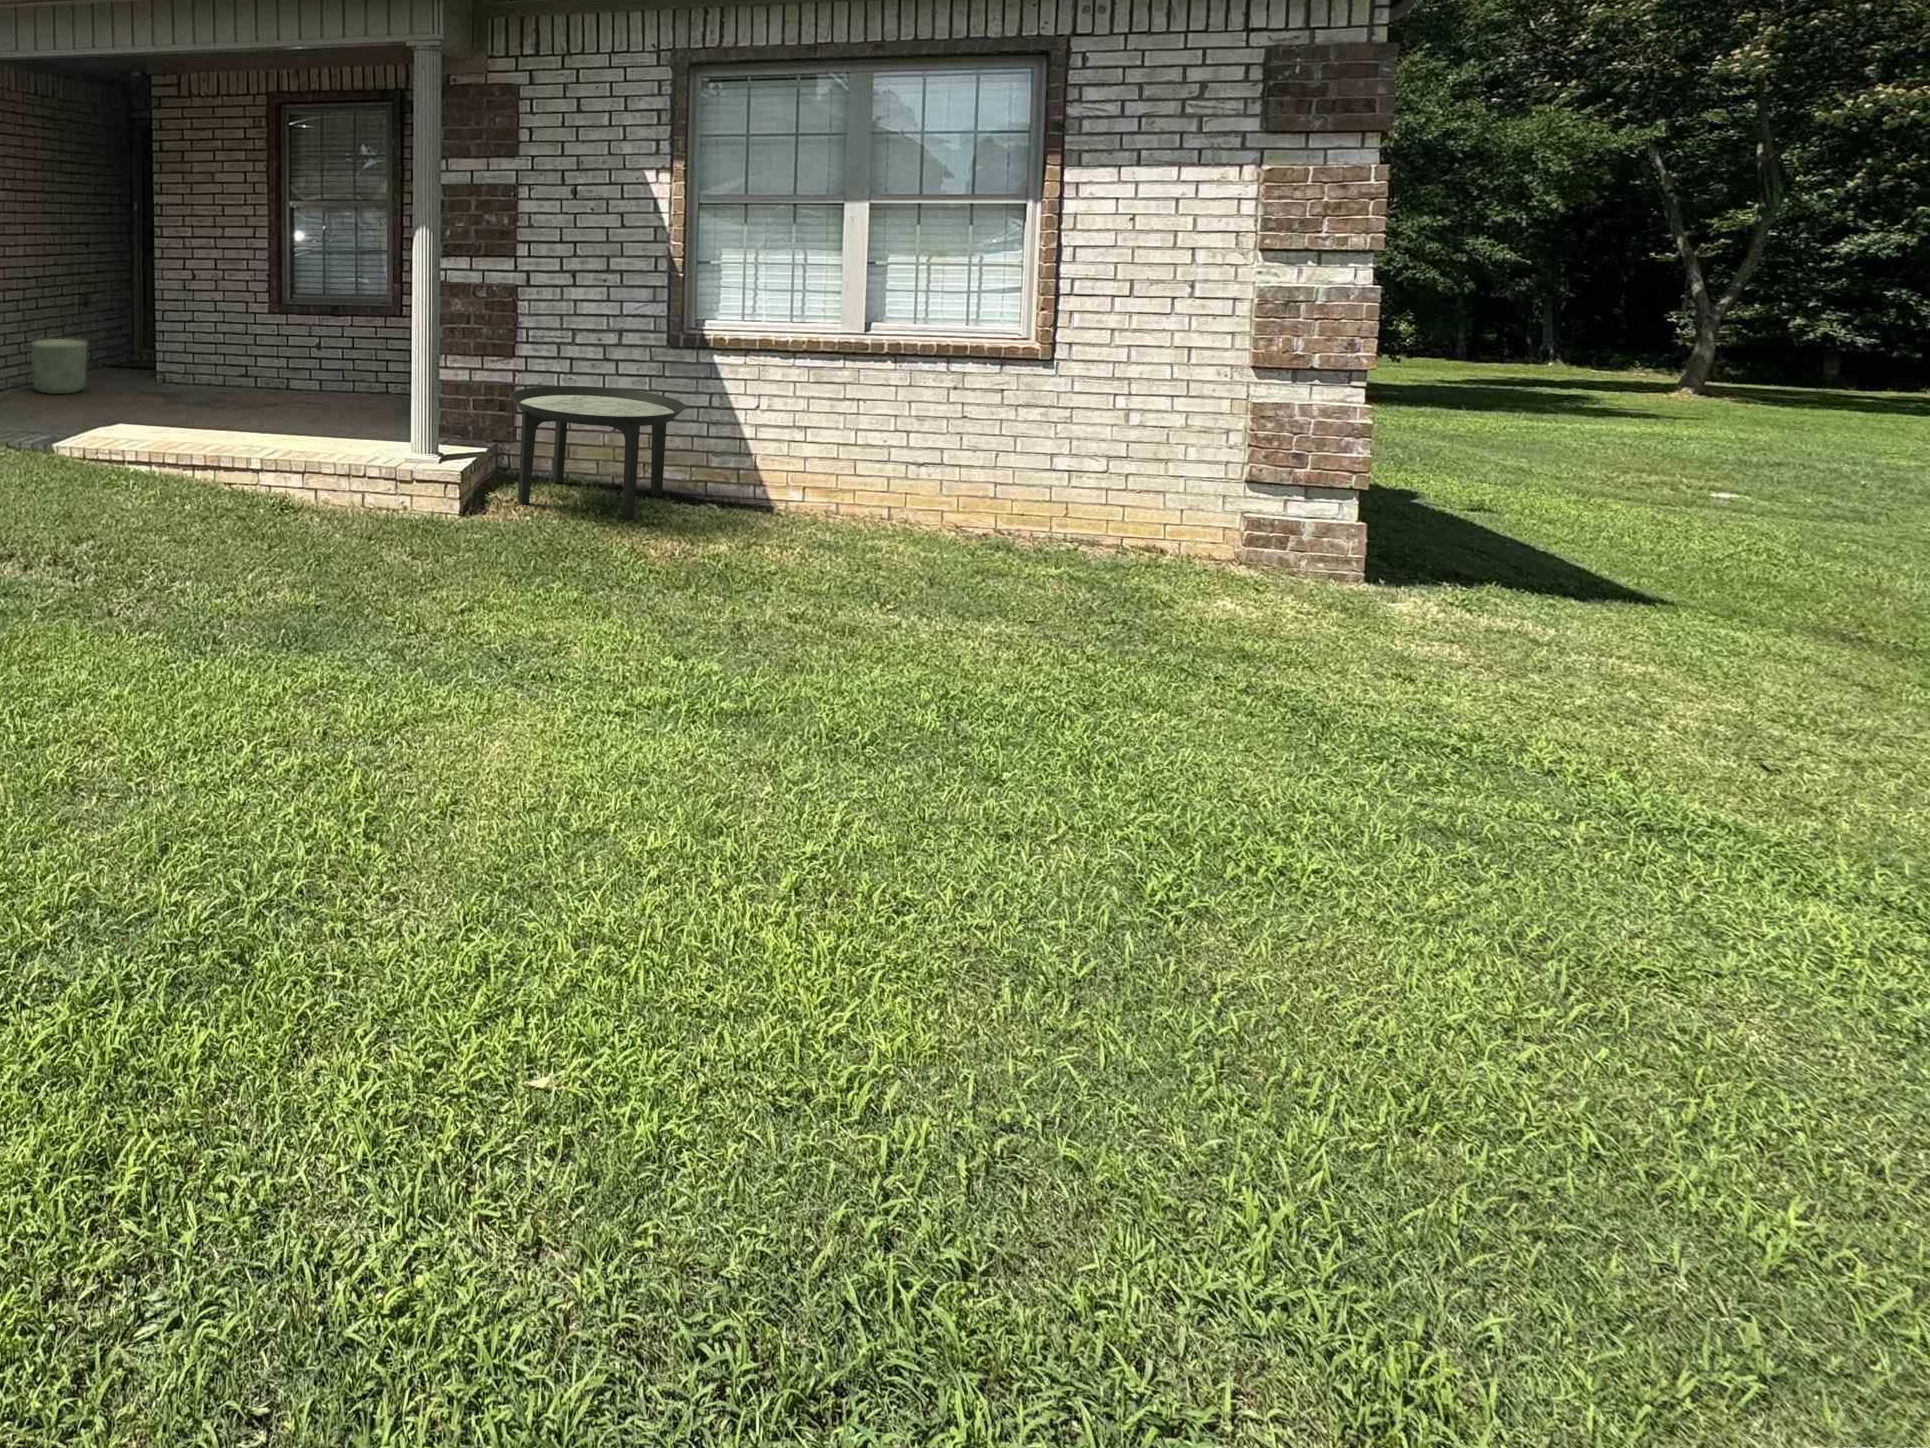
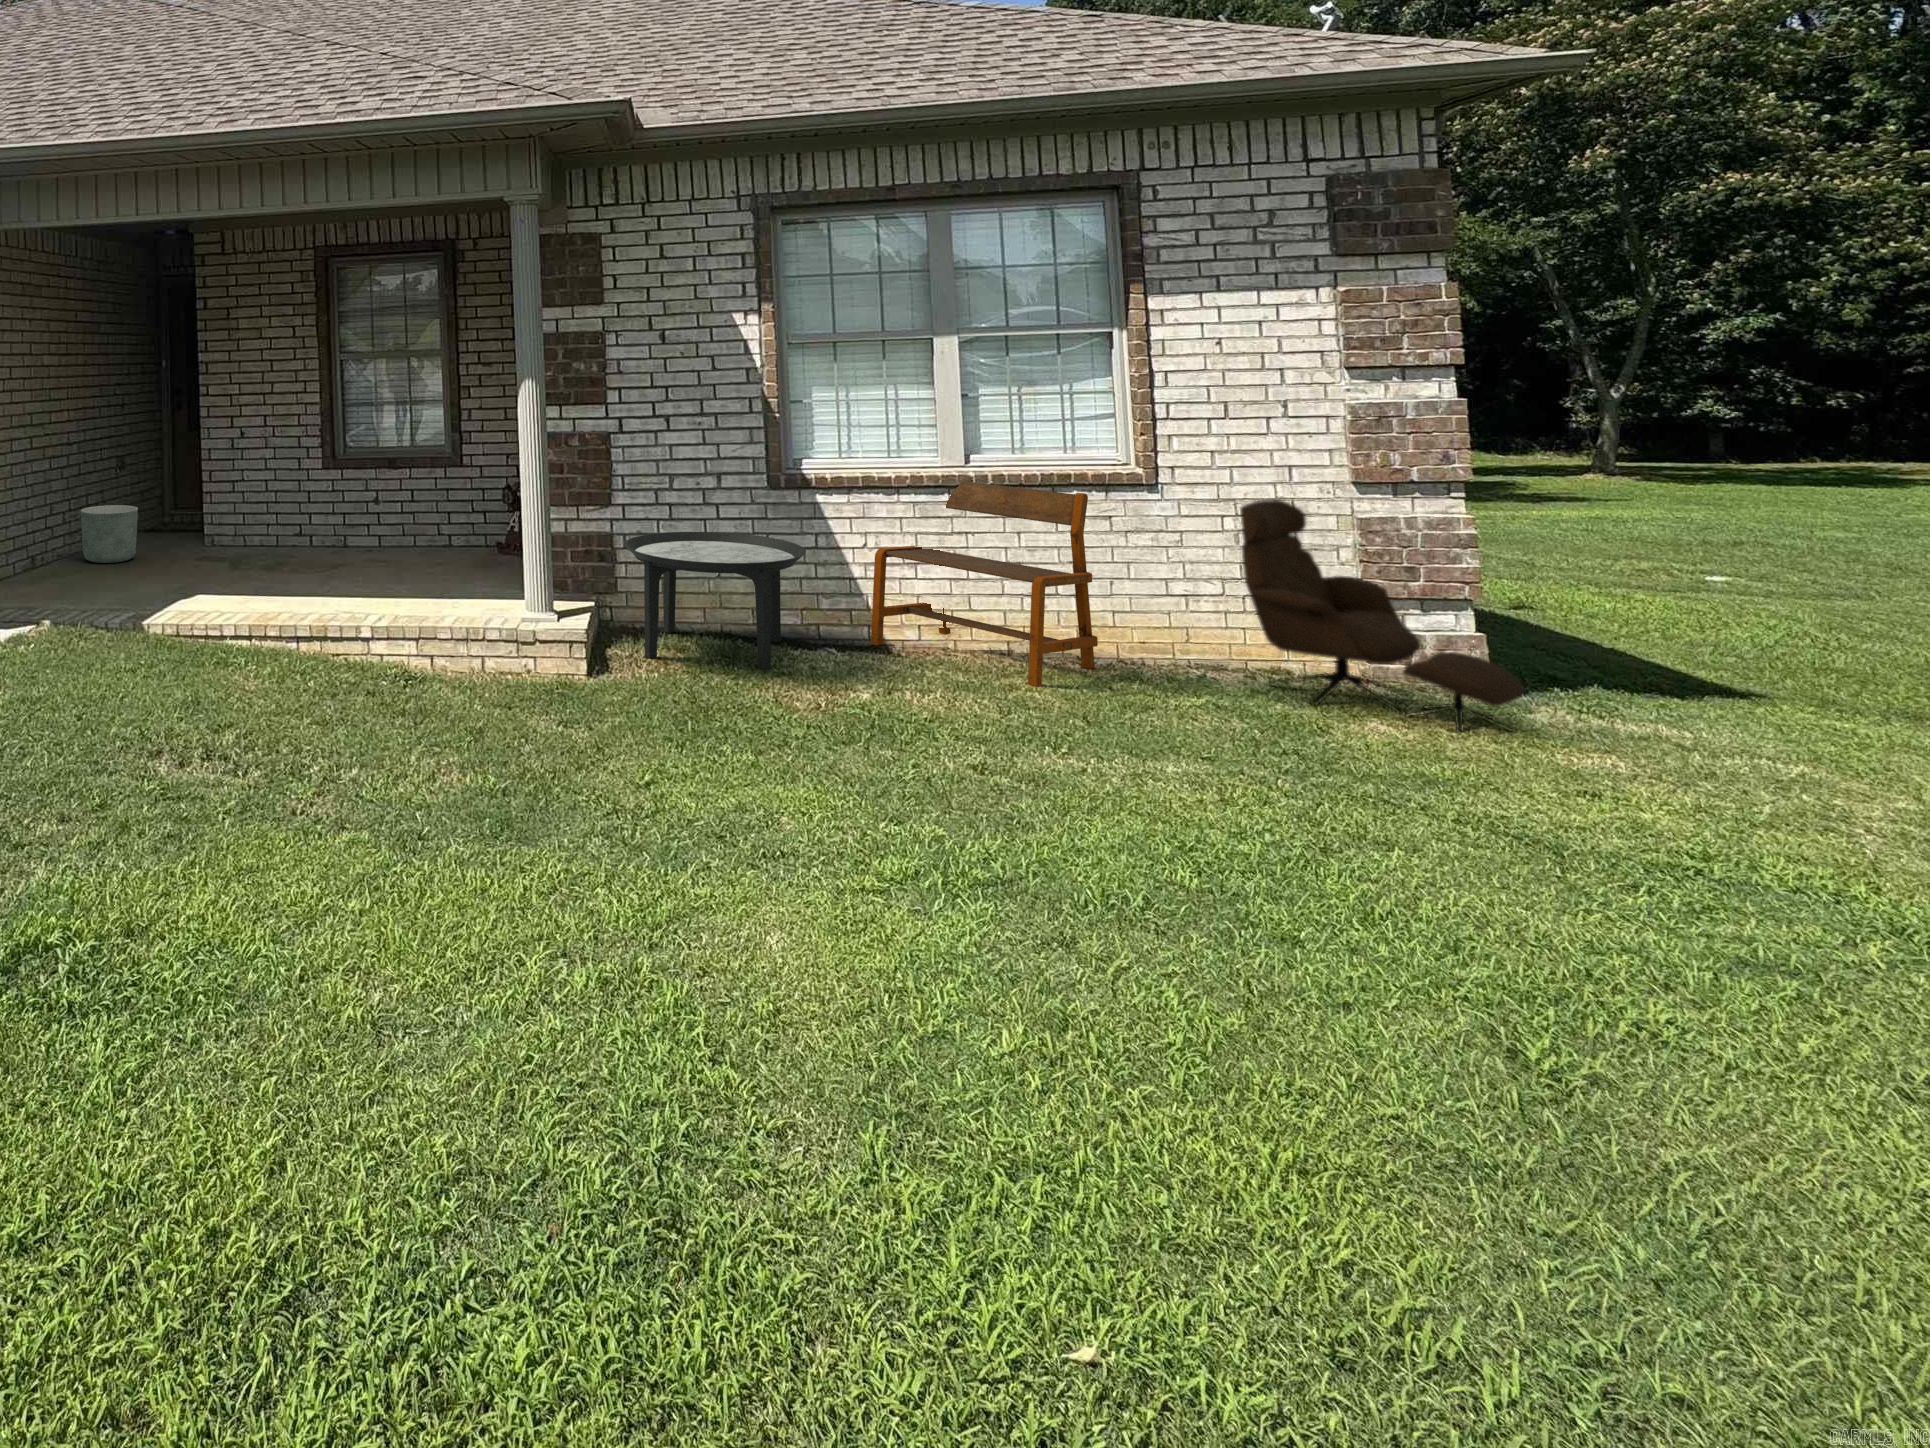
bench: none [751,343,969,550] -> present [871,481,1098,687]
lounge chair: none [1122,380,1377,621] -> present [1240,499,1524,732]

